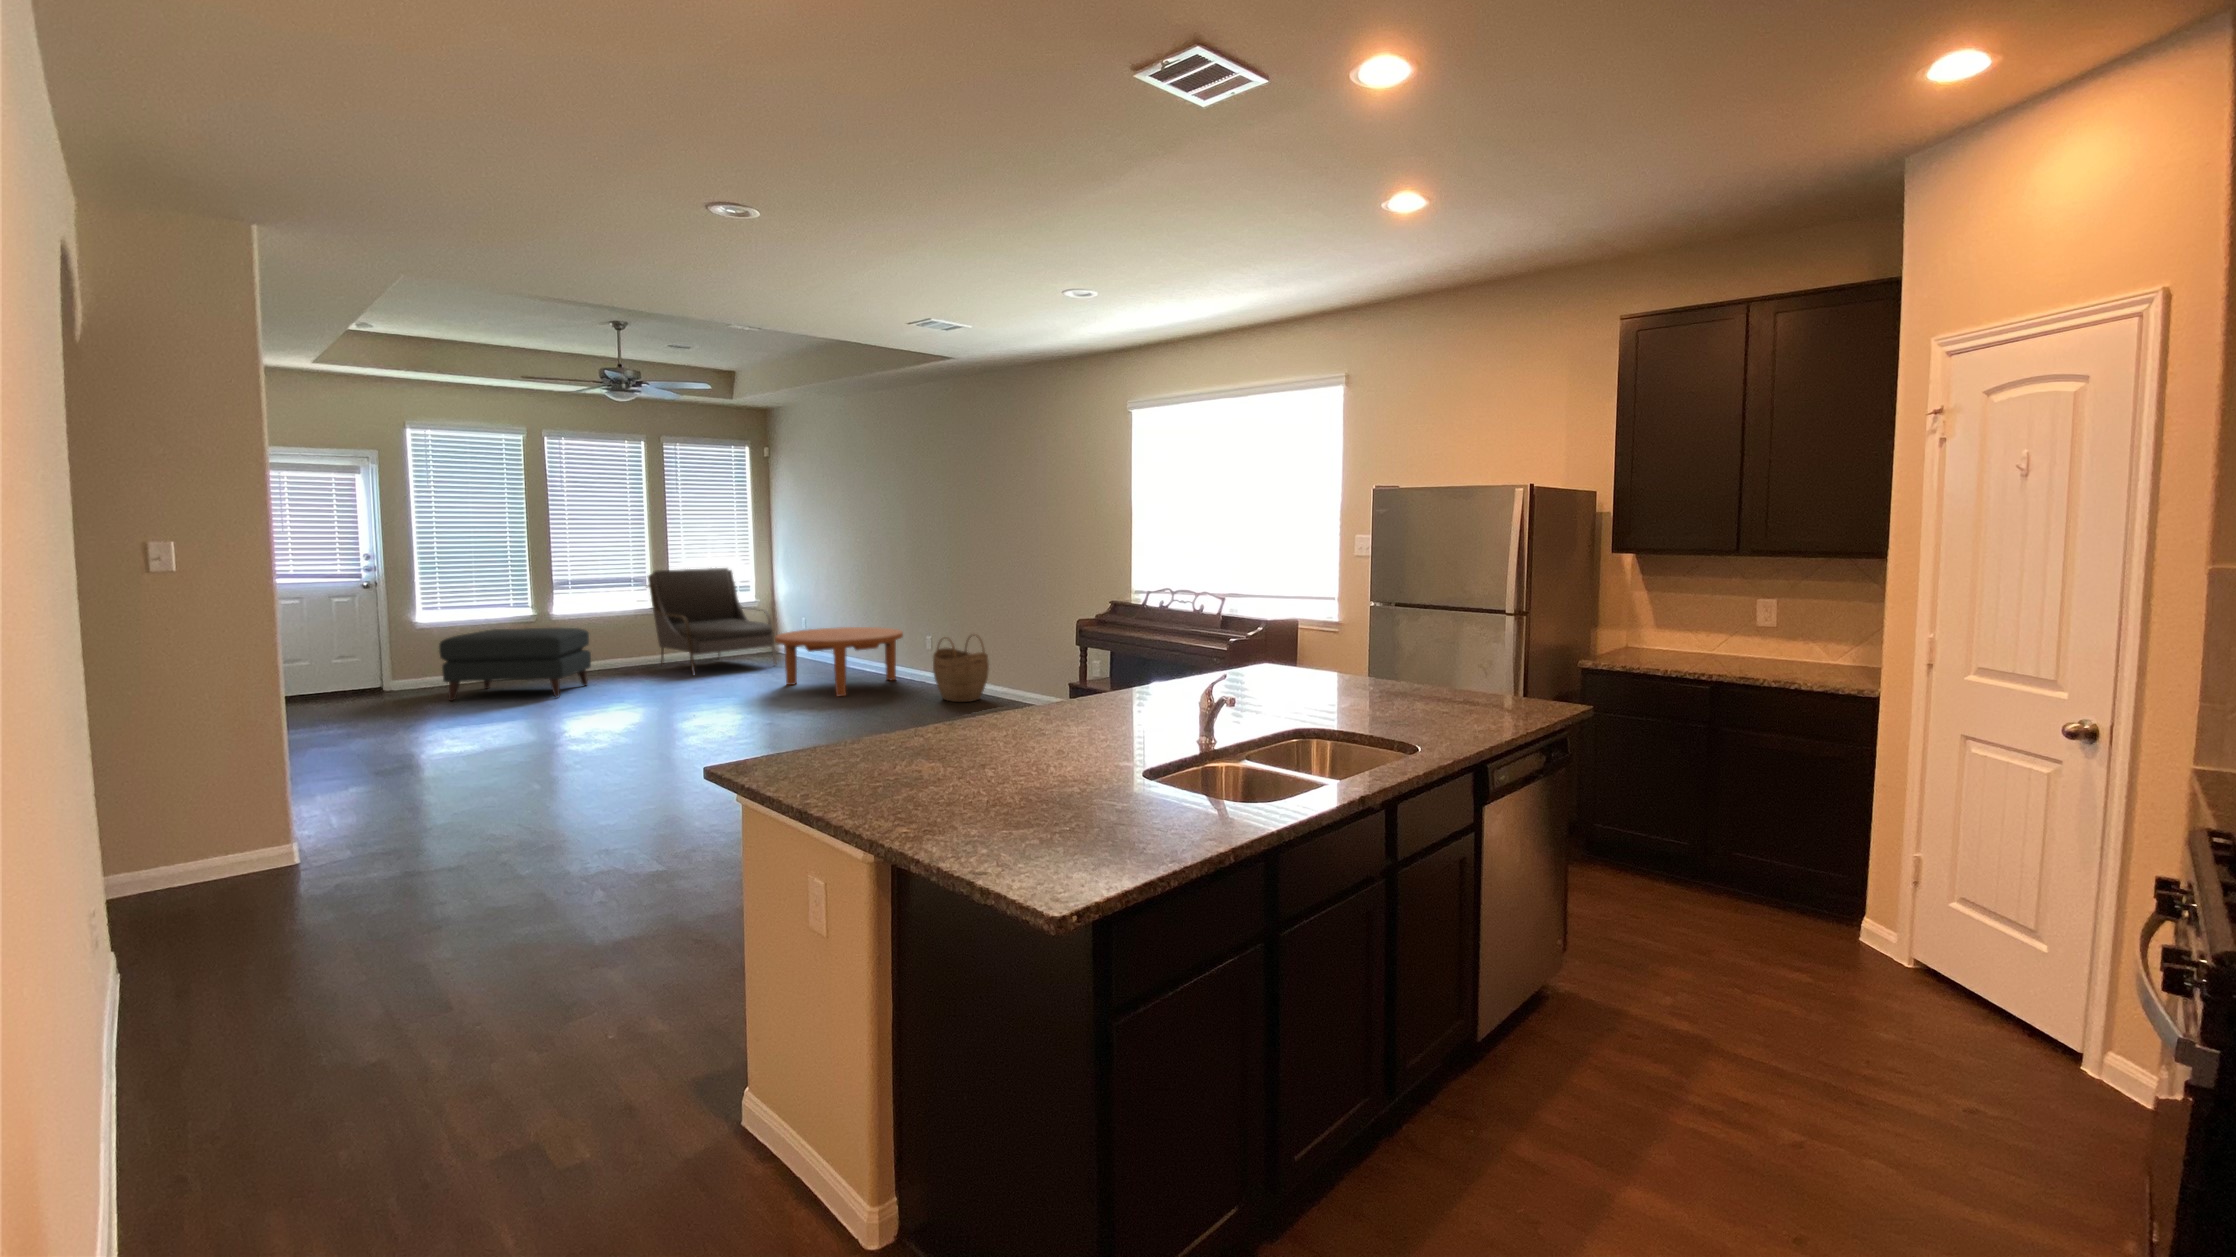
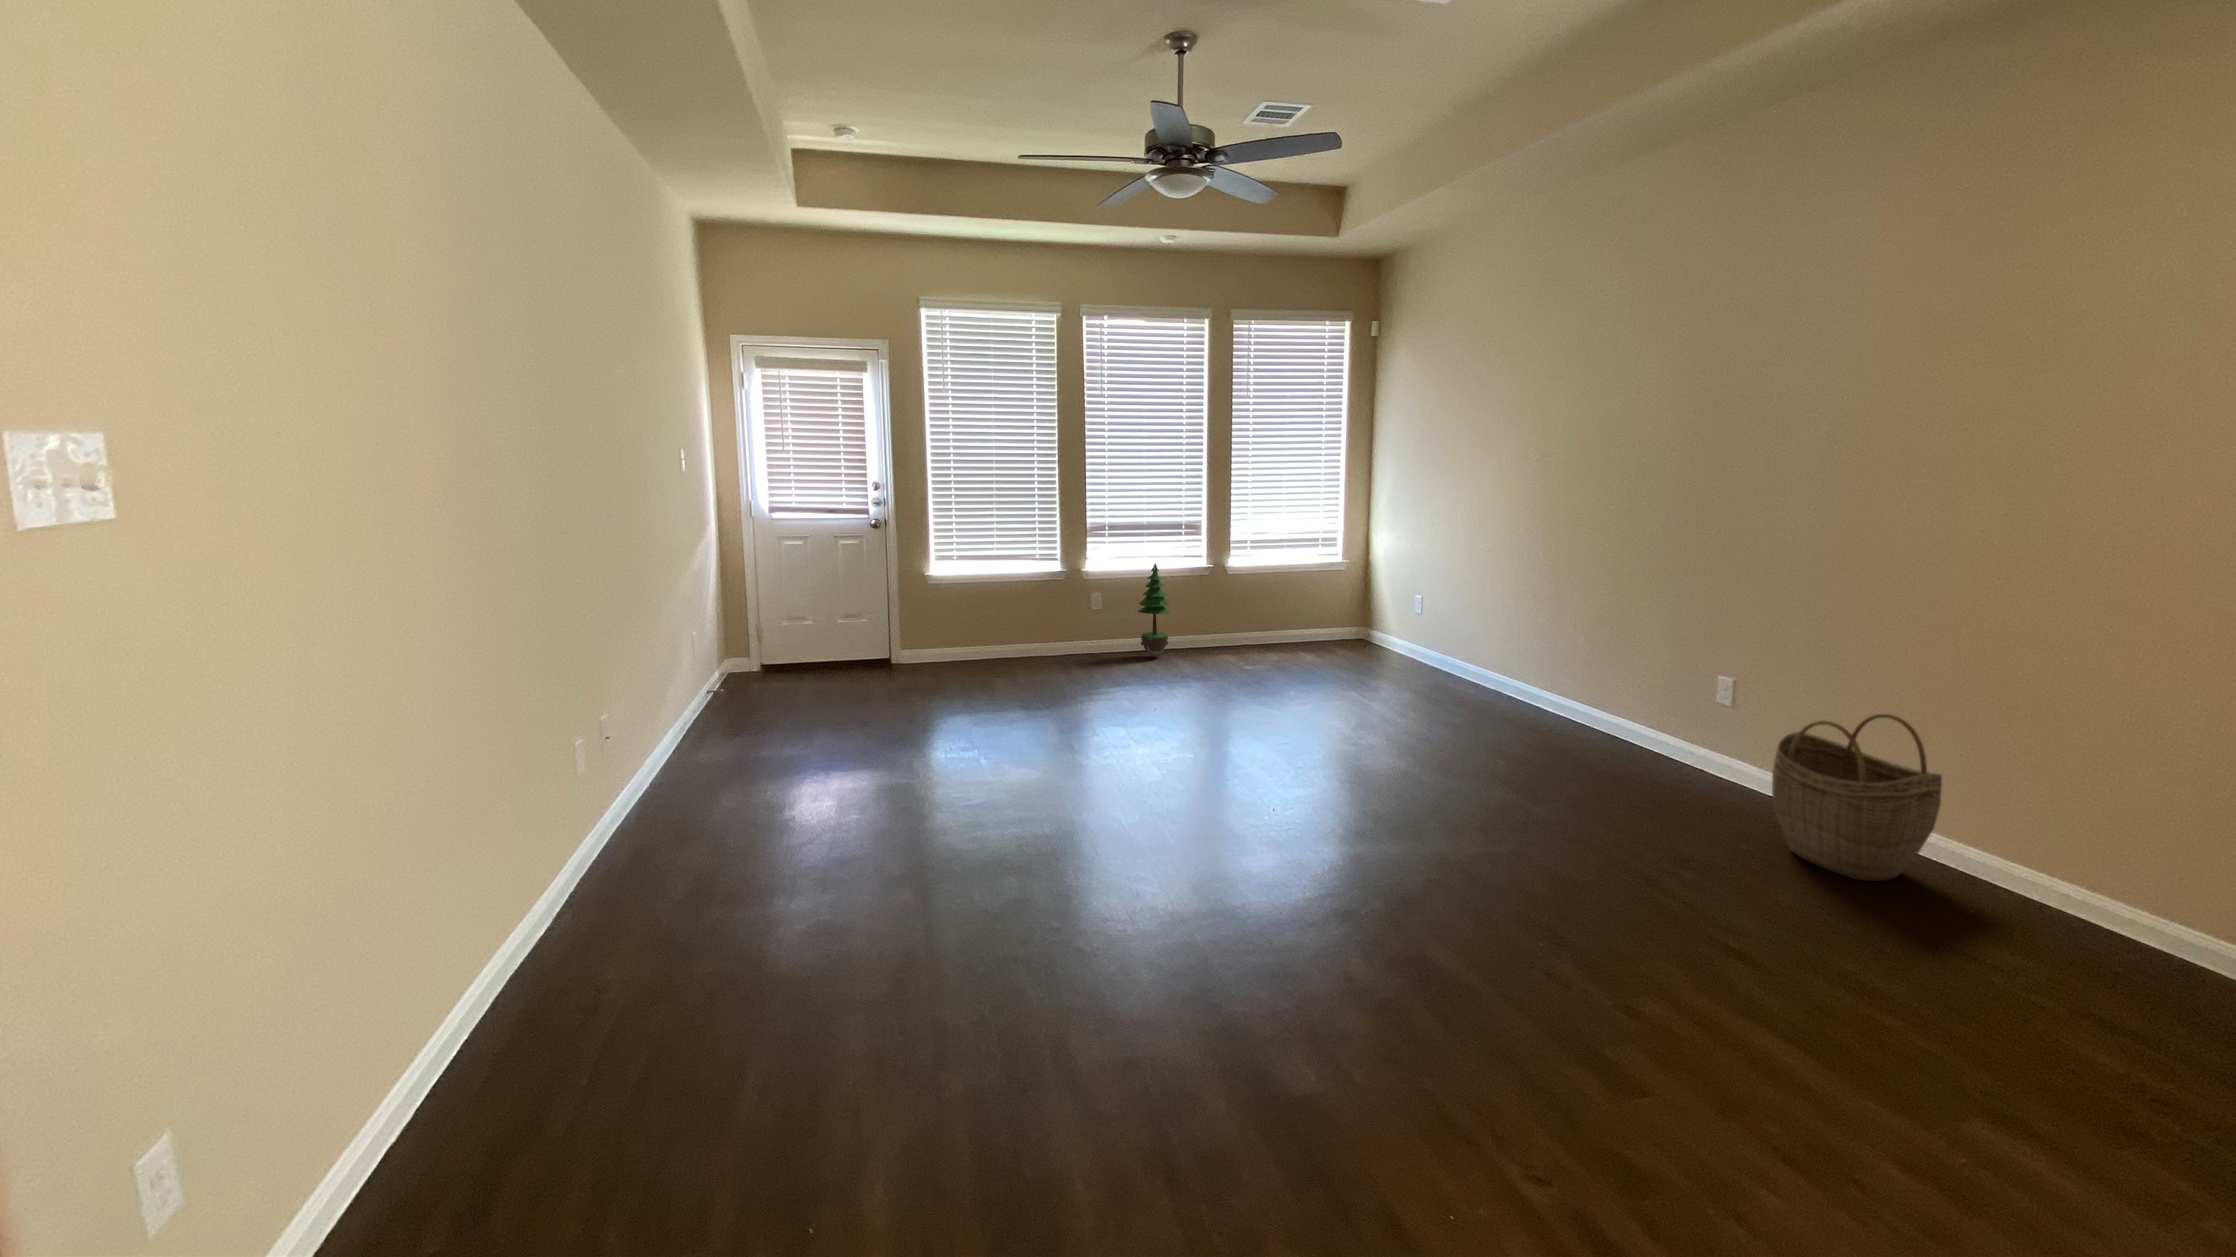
armchair: present [648,568,777,675] -> none [1200,511,1379,683]
potted tree: none [598,605,625,672] -> present [1138,564,1171,657]
coffee table: present [775,627,903,696] -> none [1408,635,1658,796]
ottoman: present [439,628,591,701] -> none [937,596,1125,715]

